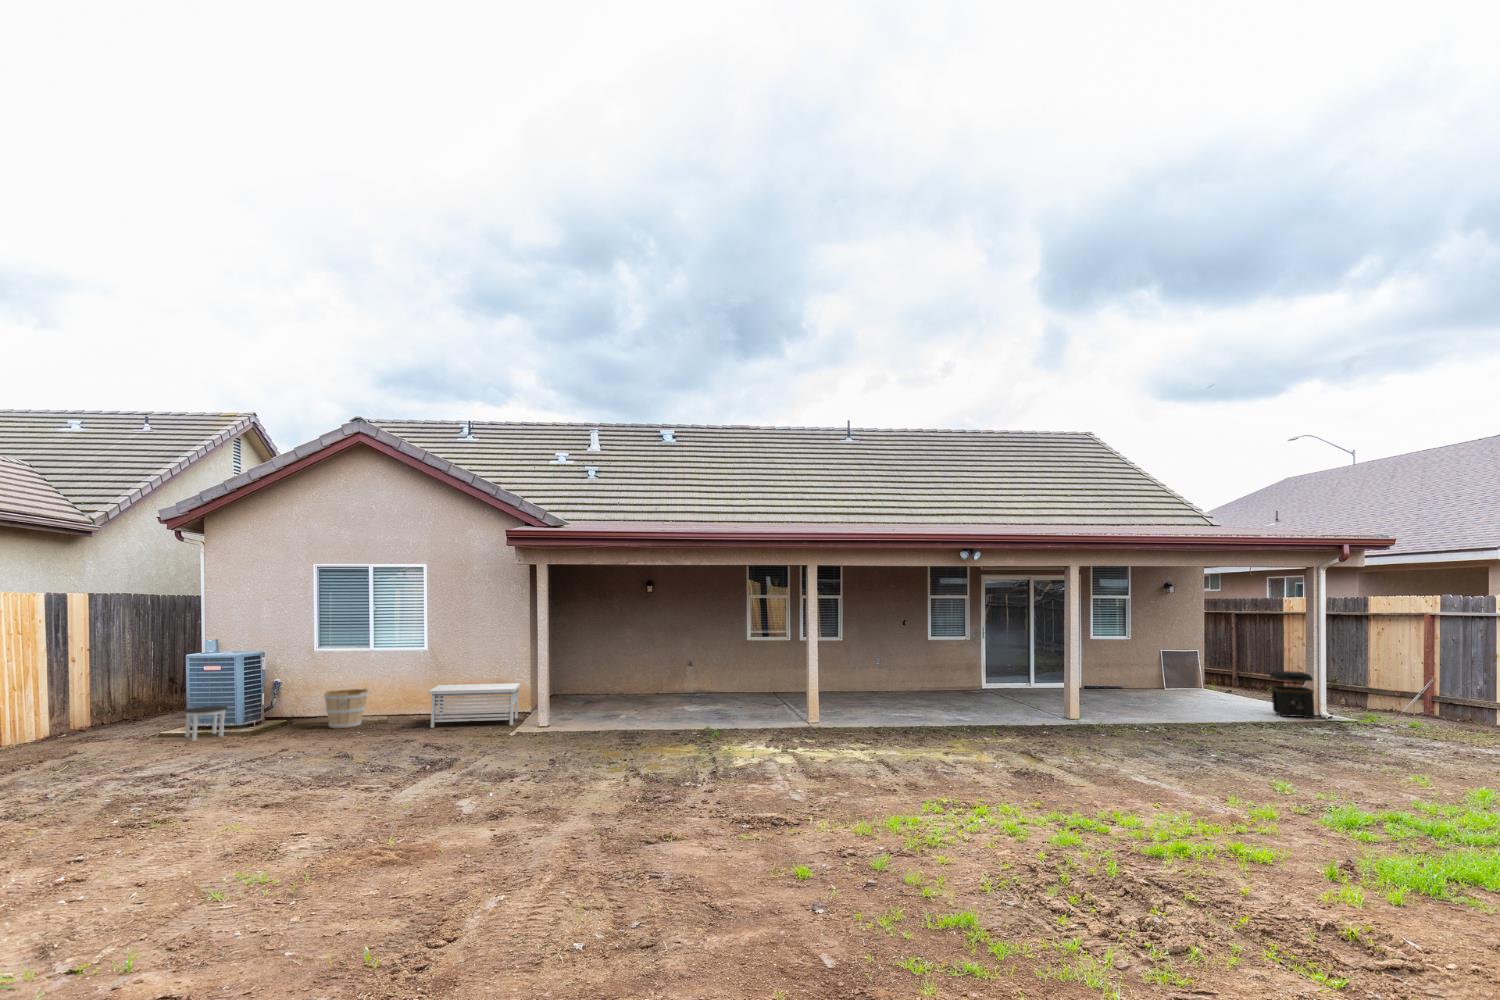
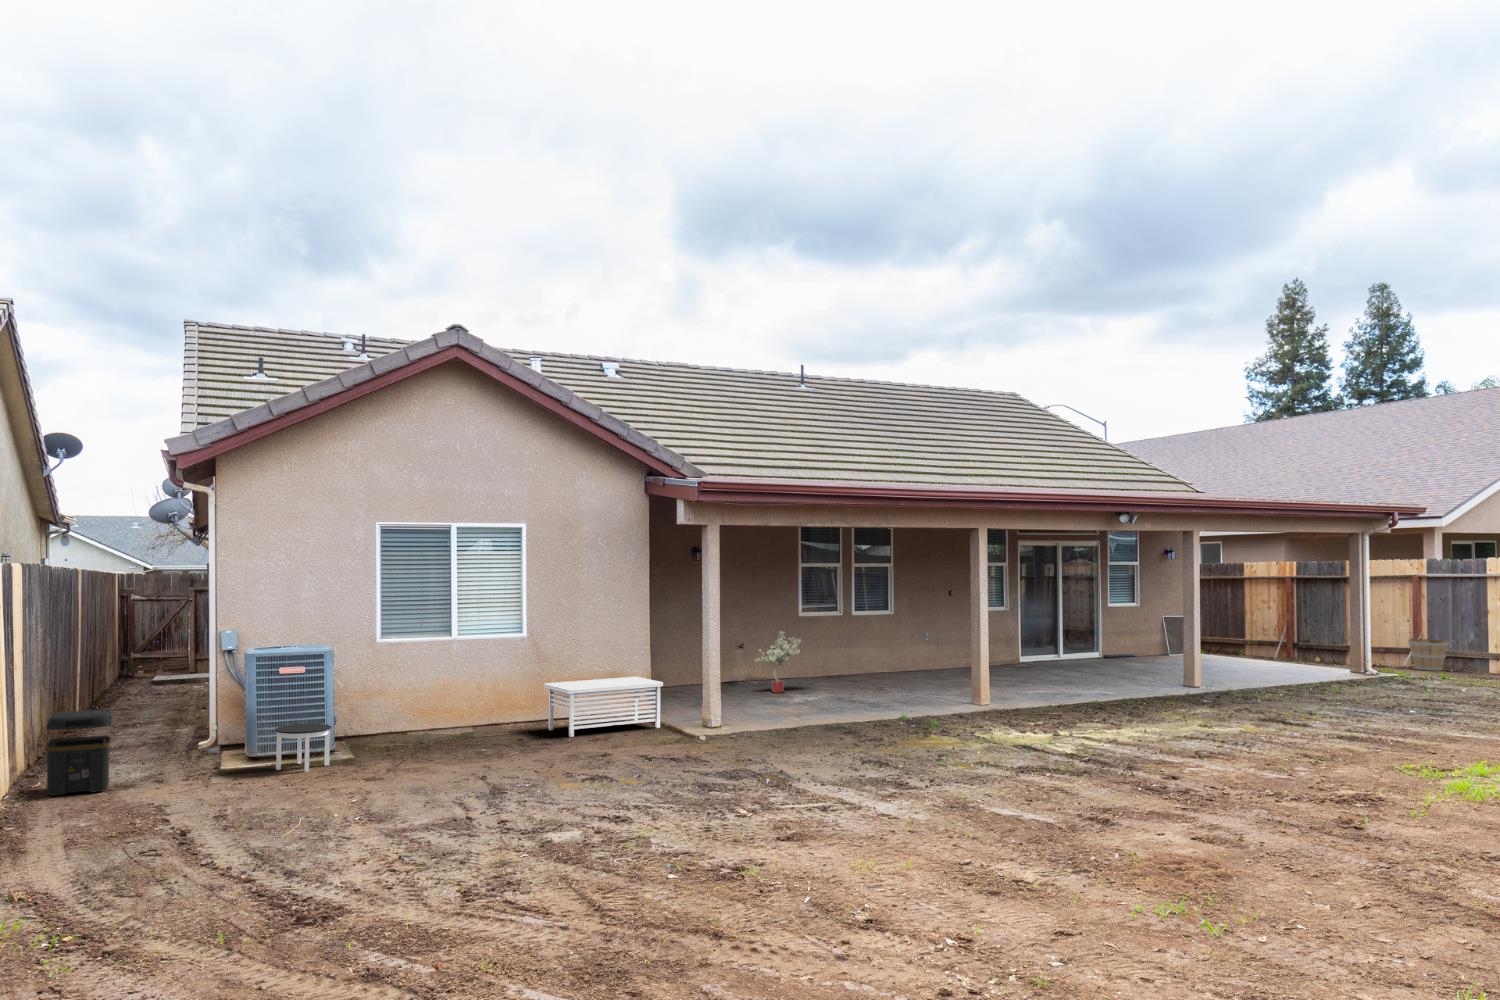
potted tree: none [682,651,723,702] -> present [755,632,800,693]
toolbox: present [1270,671,1315,718] -> present [46,710,112,796]
wooden bucket: present [324,689,369,728] -> present [1408,638,1448,671]

